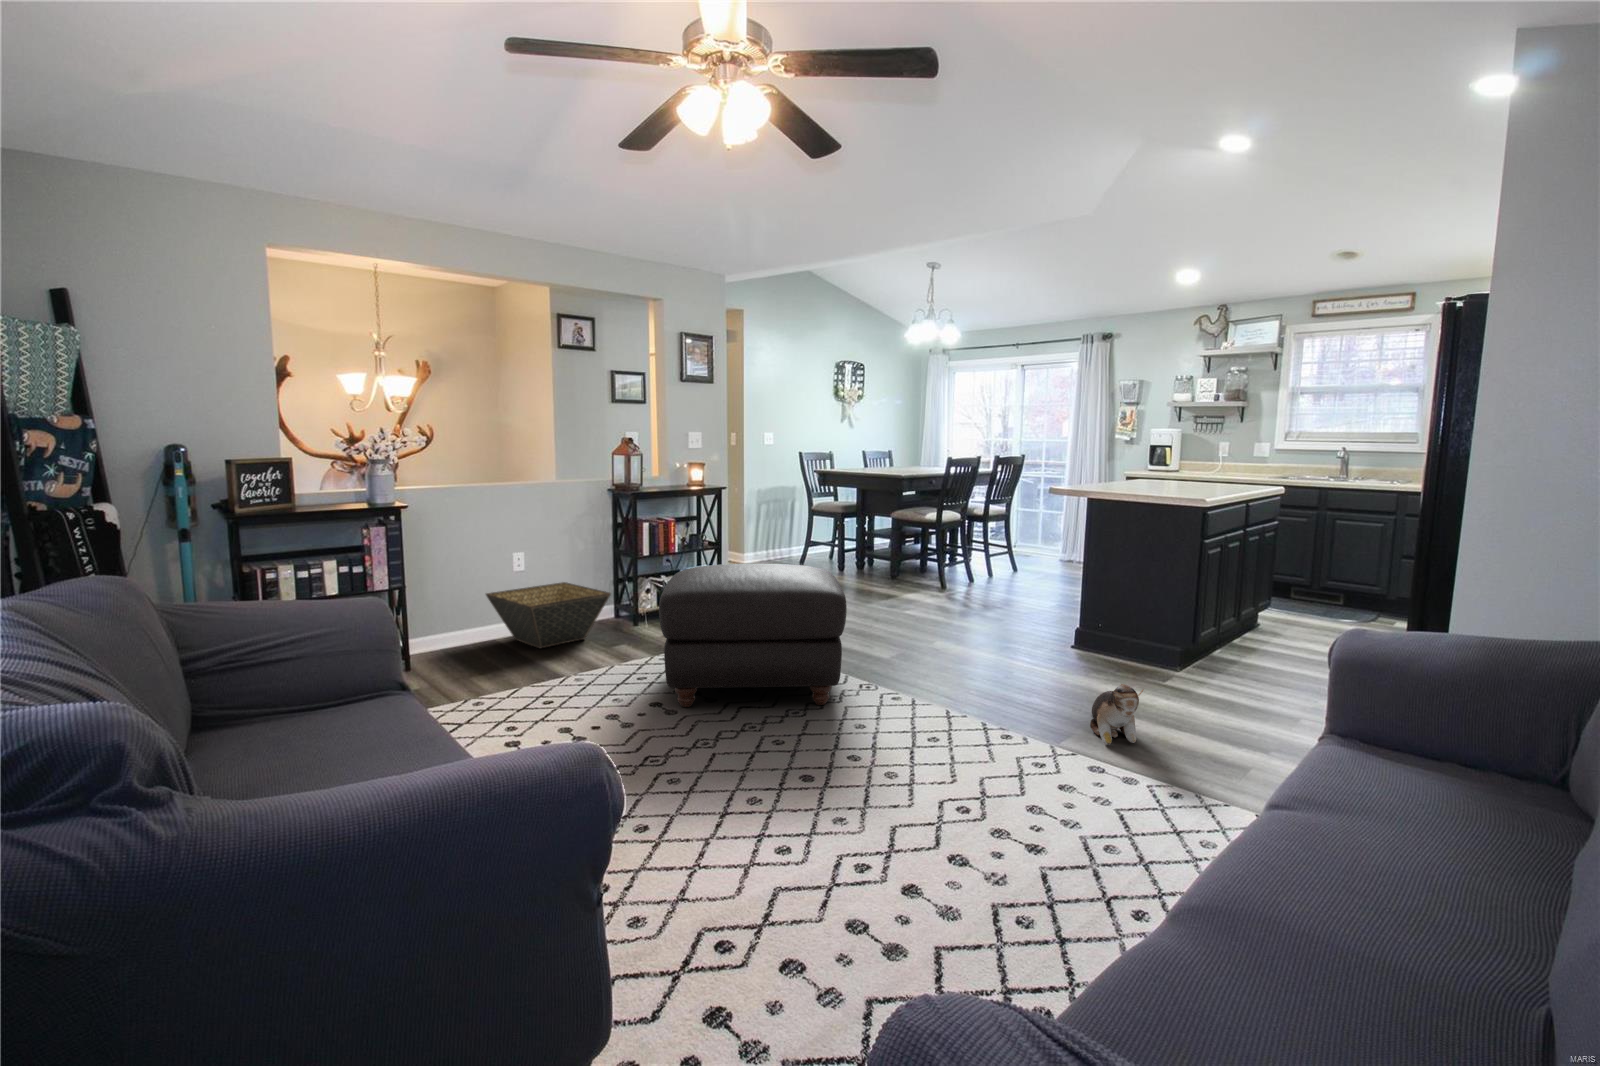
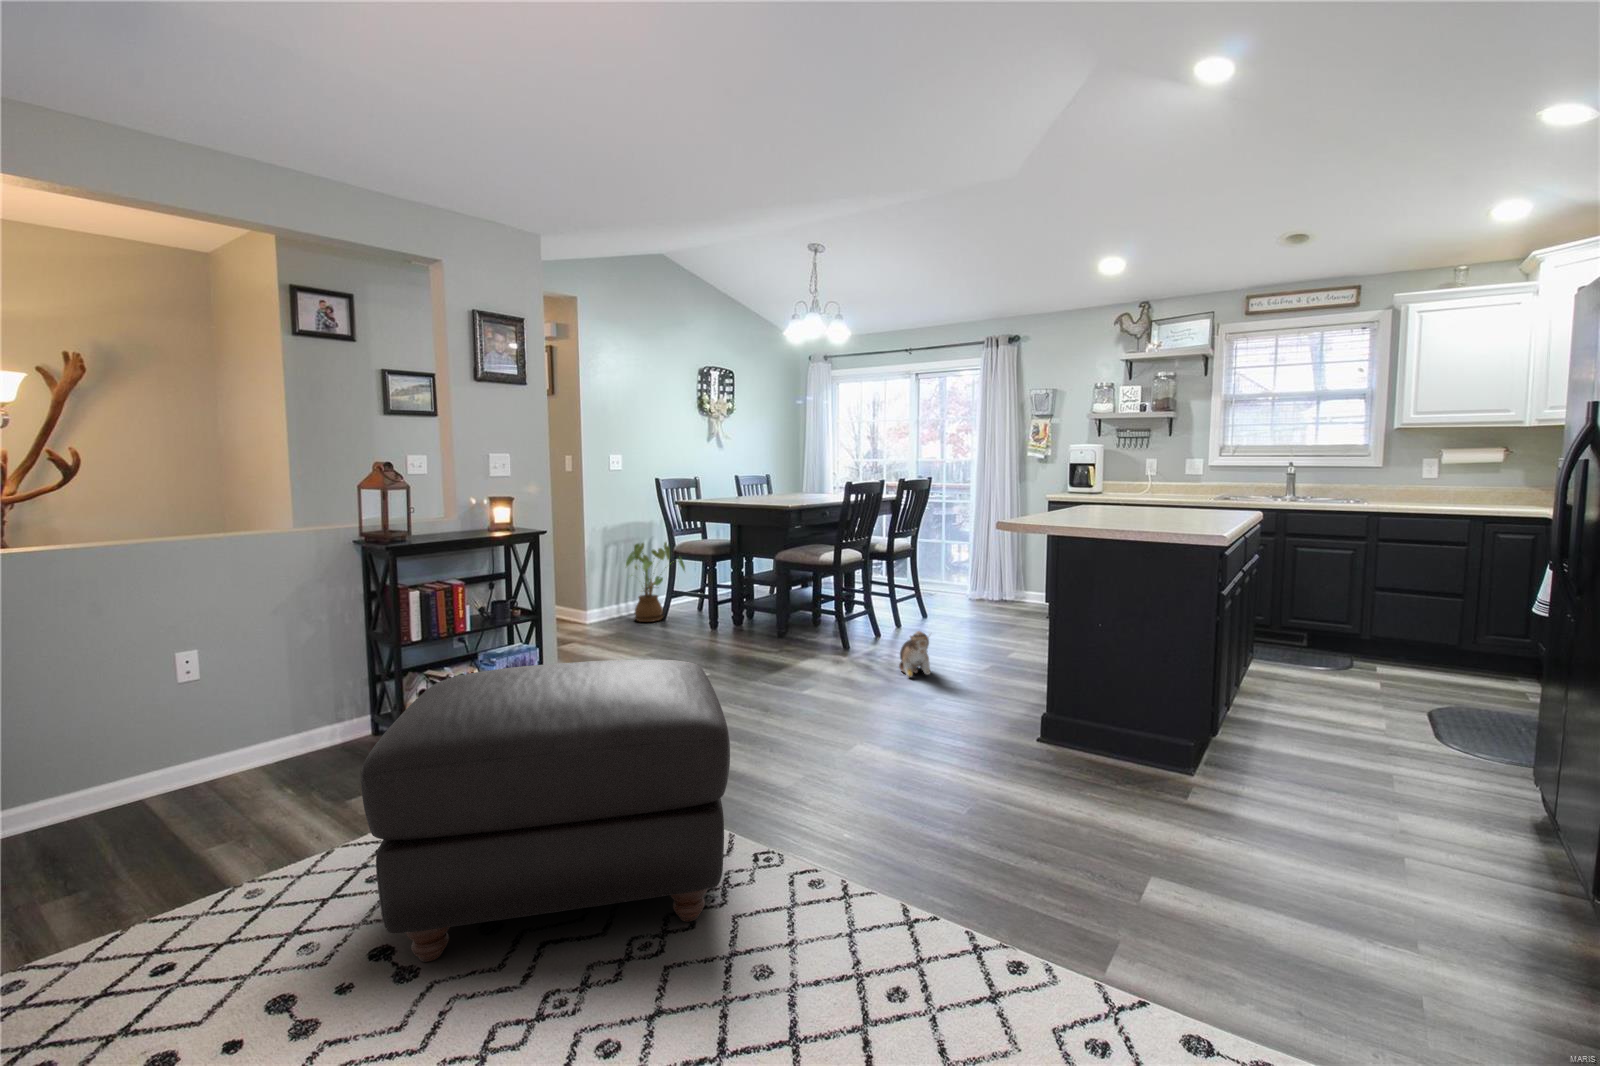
house plant: none [773,502,820,564] -> present [626,542,685,622]
basket: present [486,582,611,648] -> none [106,689,343,820]
plush toy: present [1090,684,1144,744] -> present [899,631,930,677]

